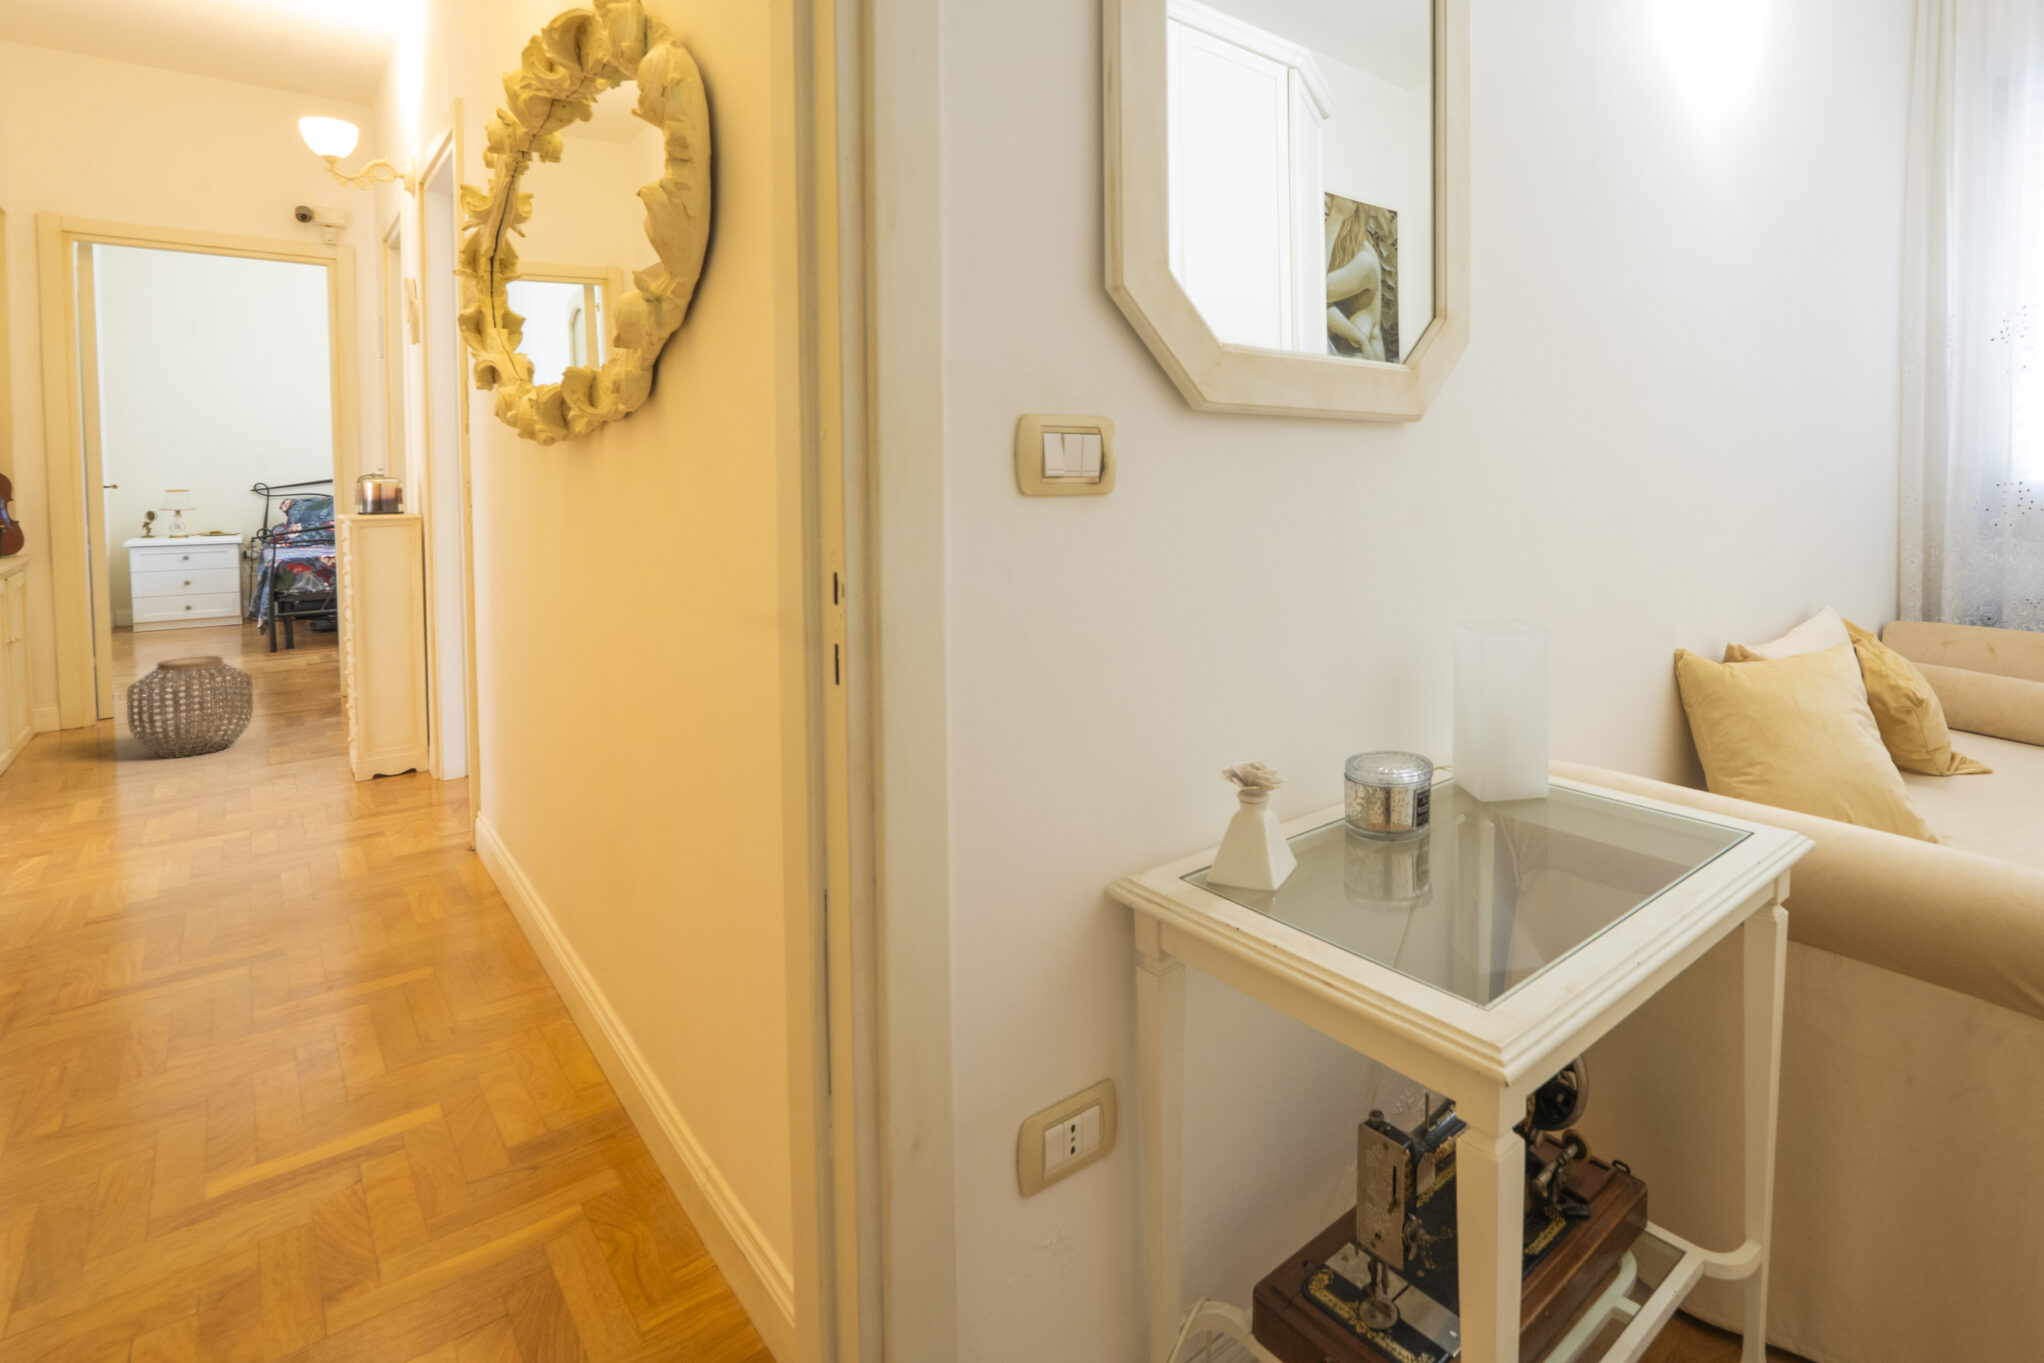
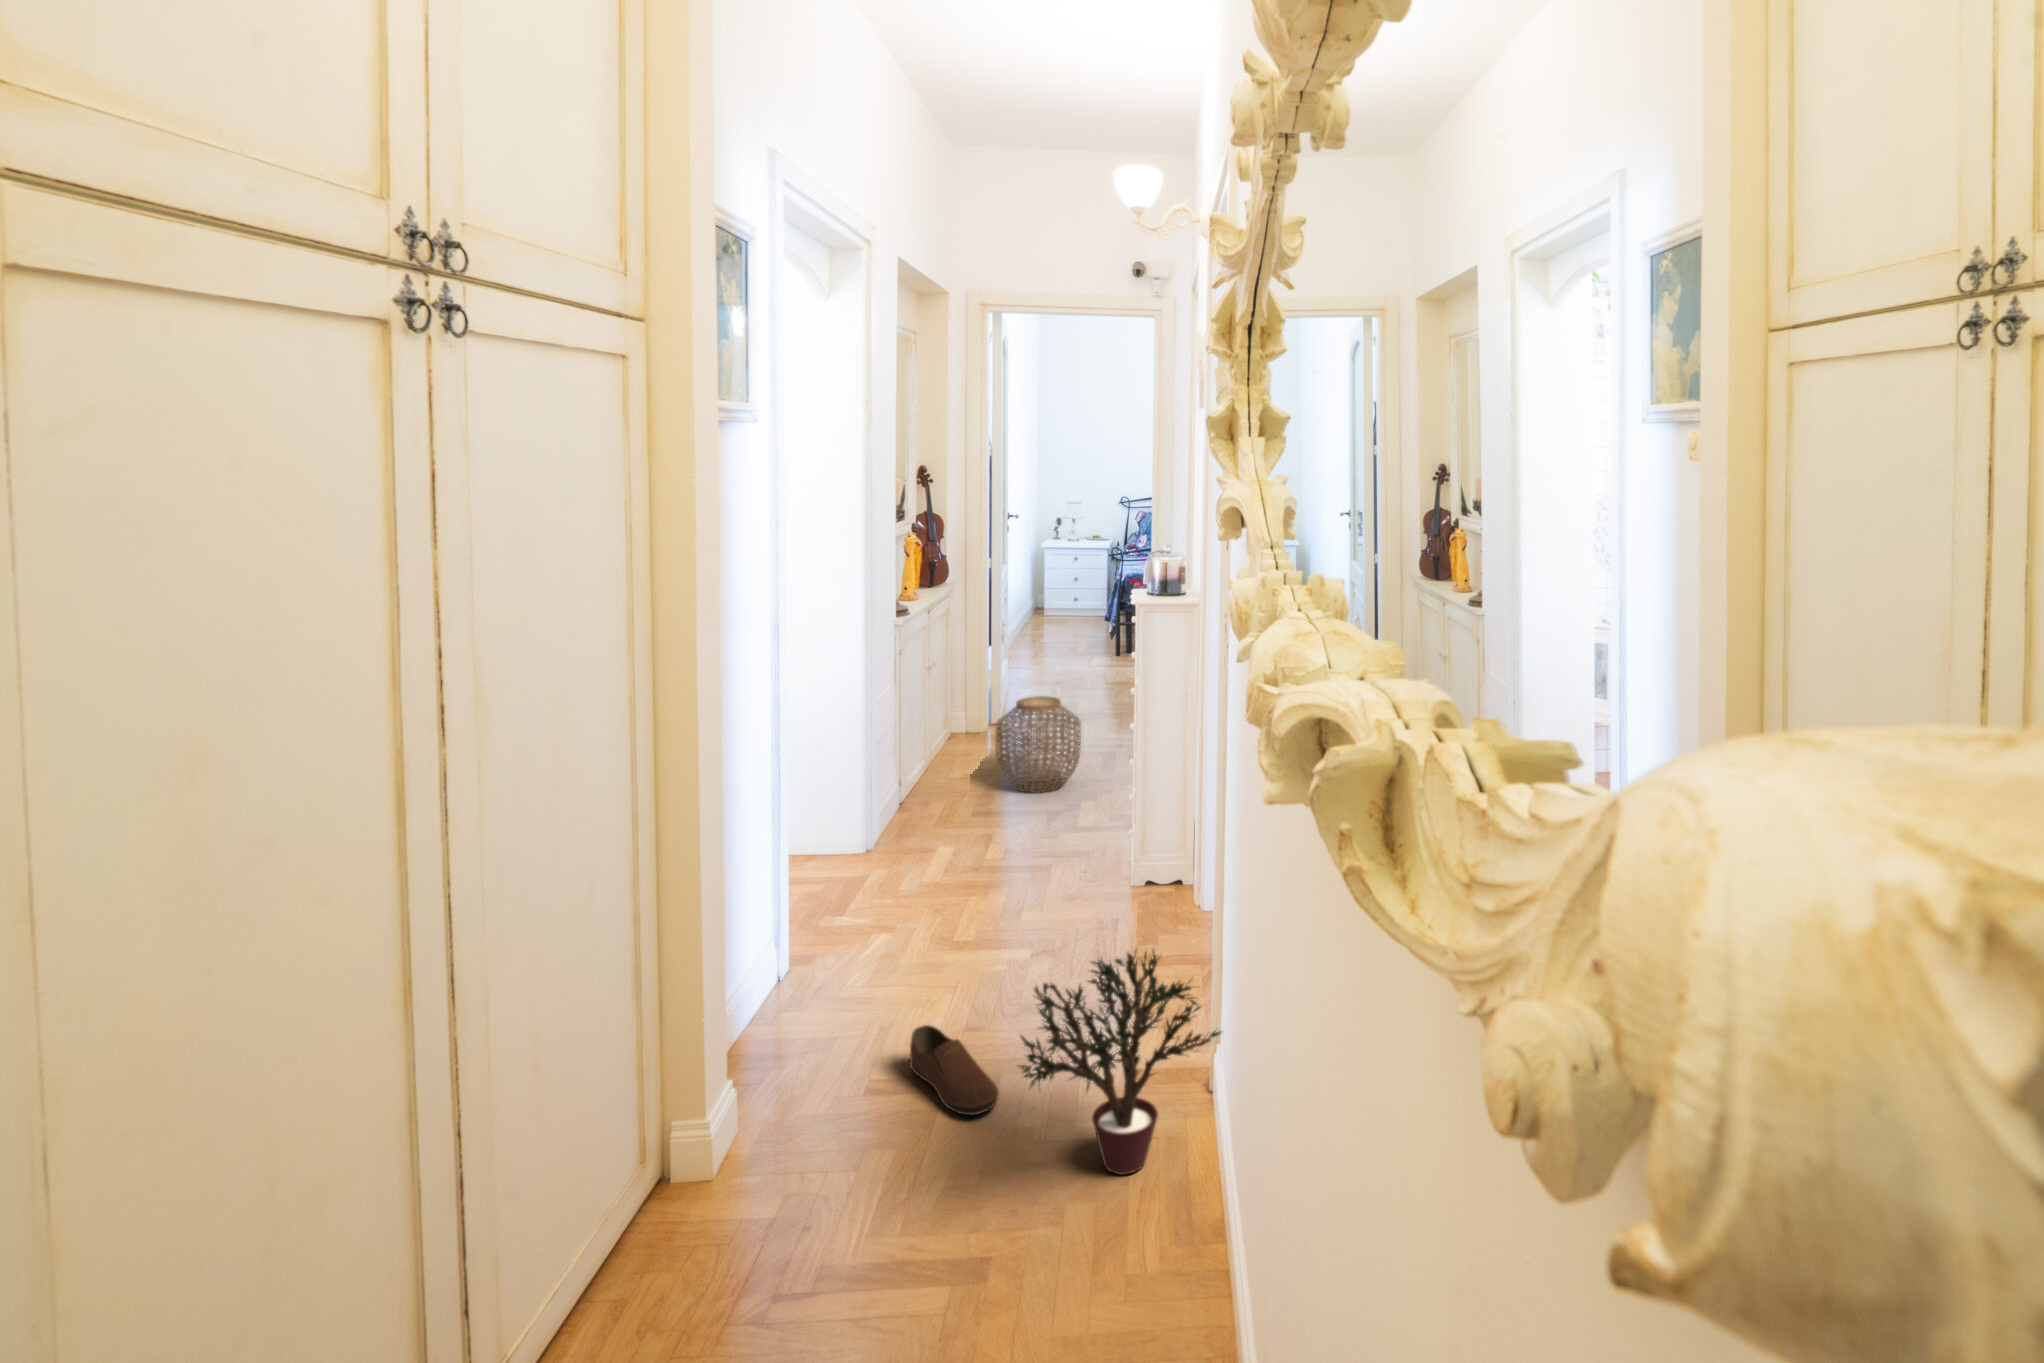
potted plant: none [273,752,477,925] -> present [1019,951,1221,1175]
shoe: none [109,885,234,936] -> present [910,1025,999,1115]

